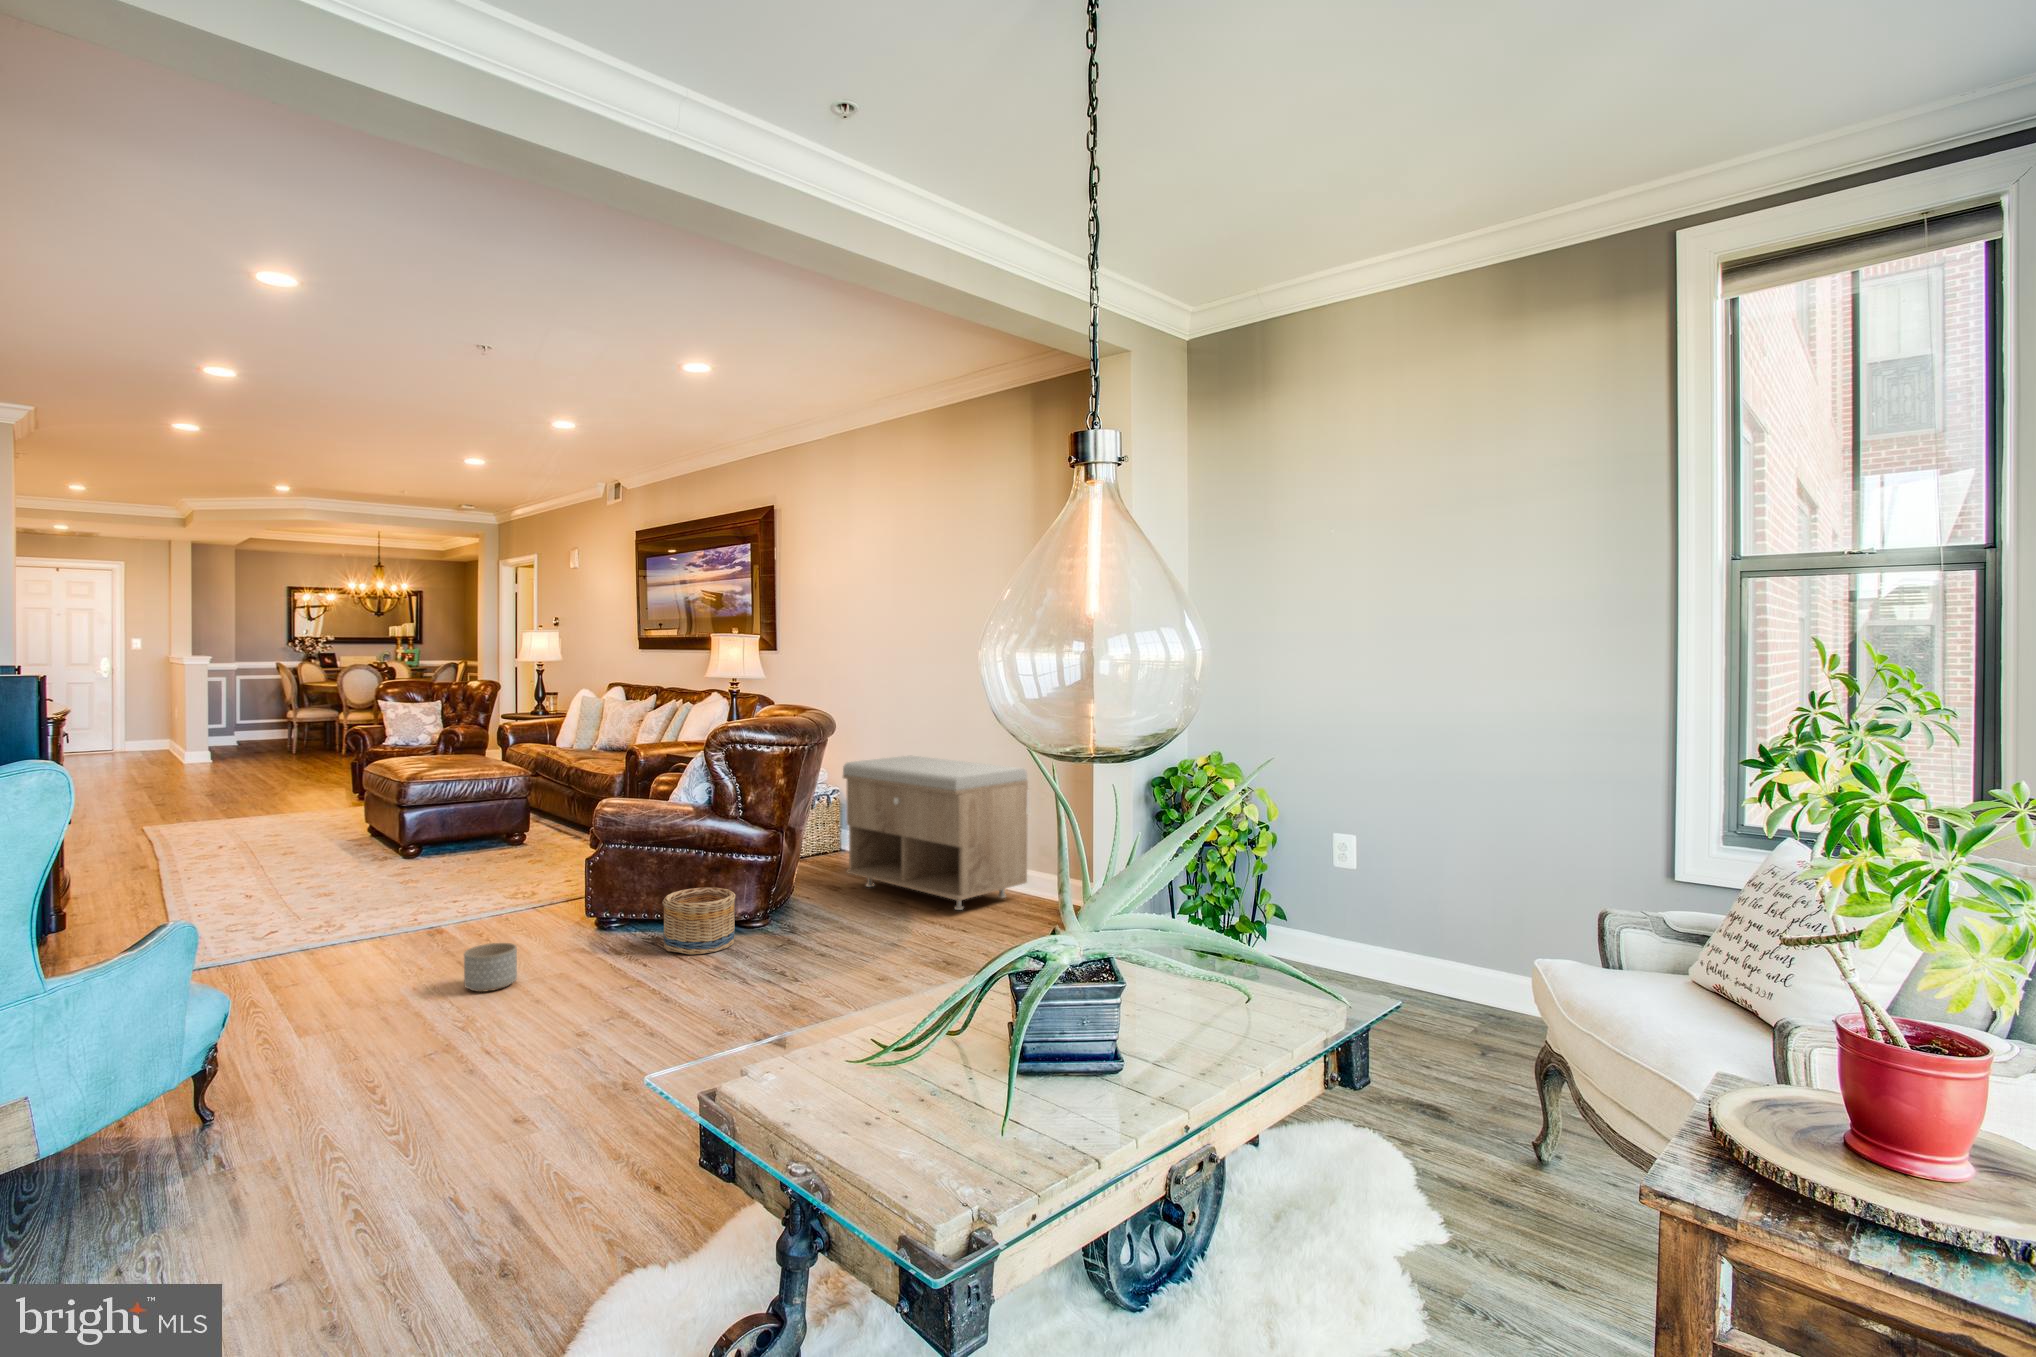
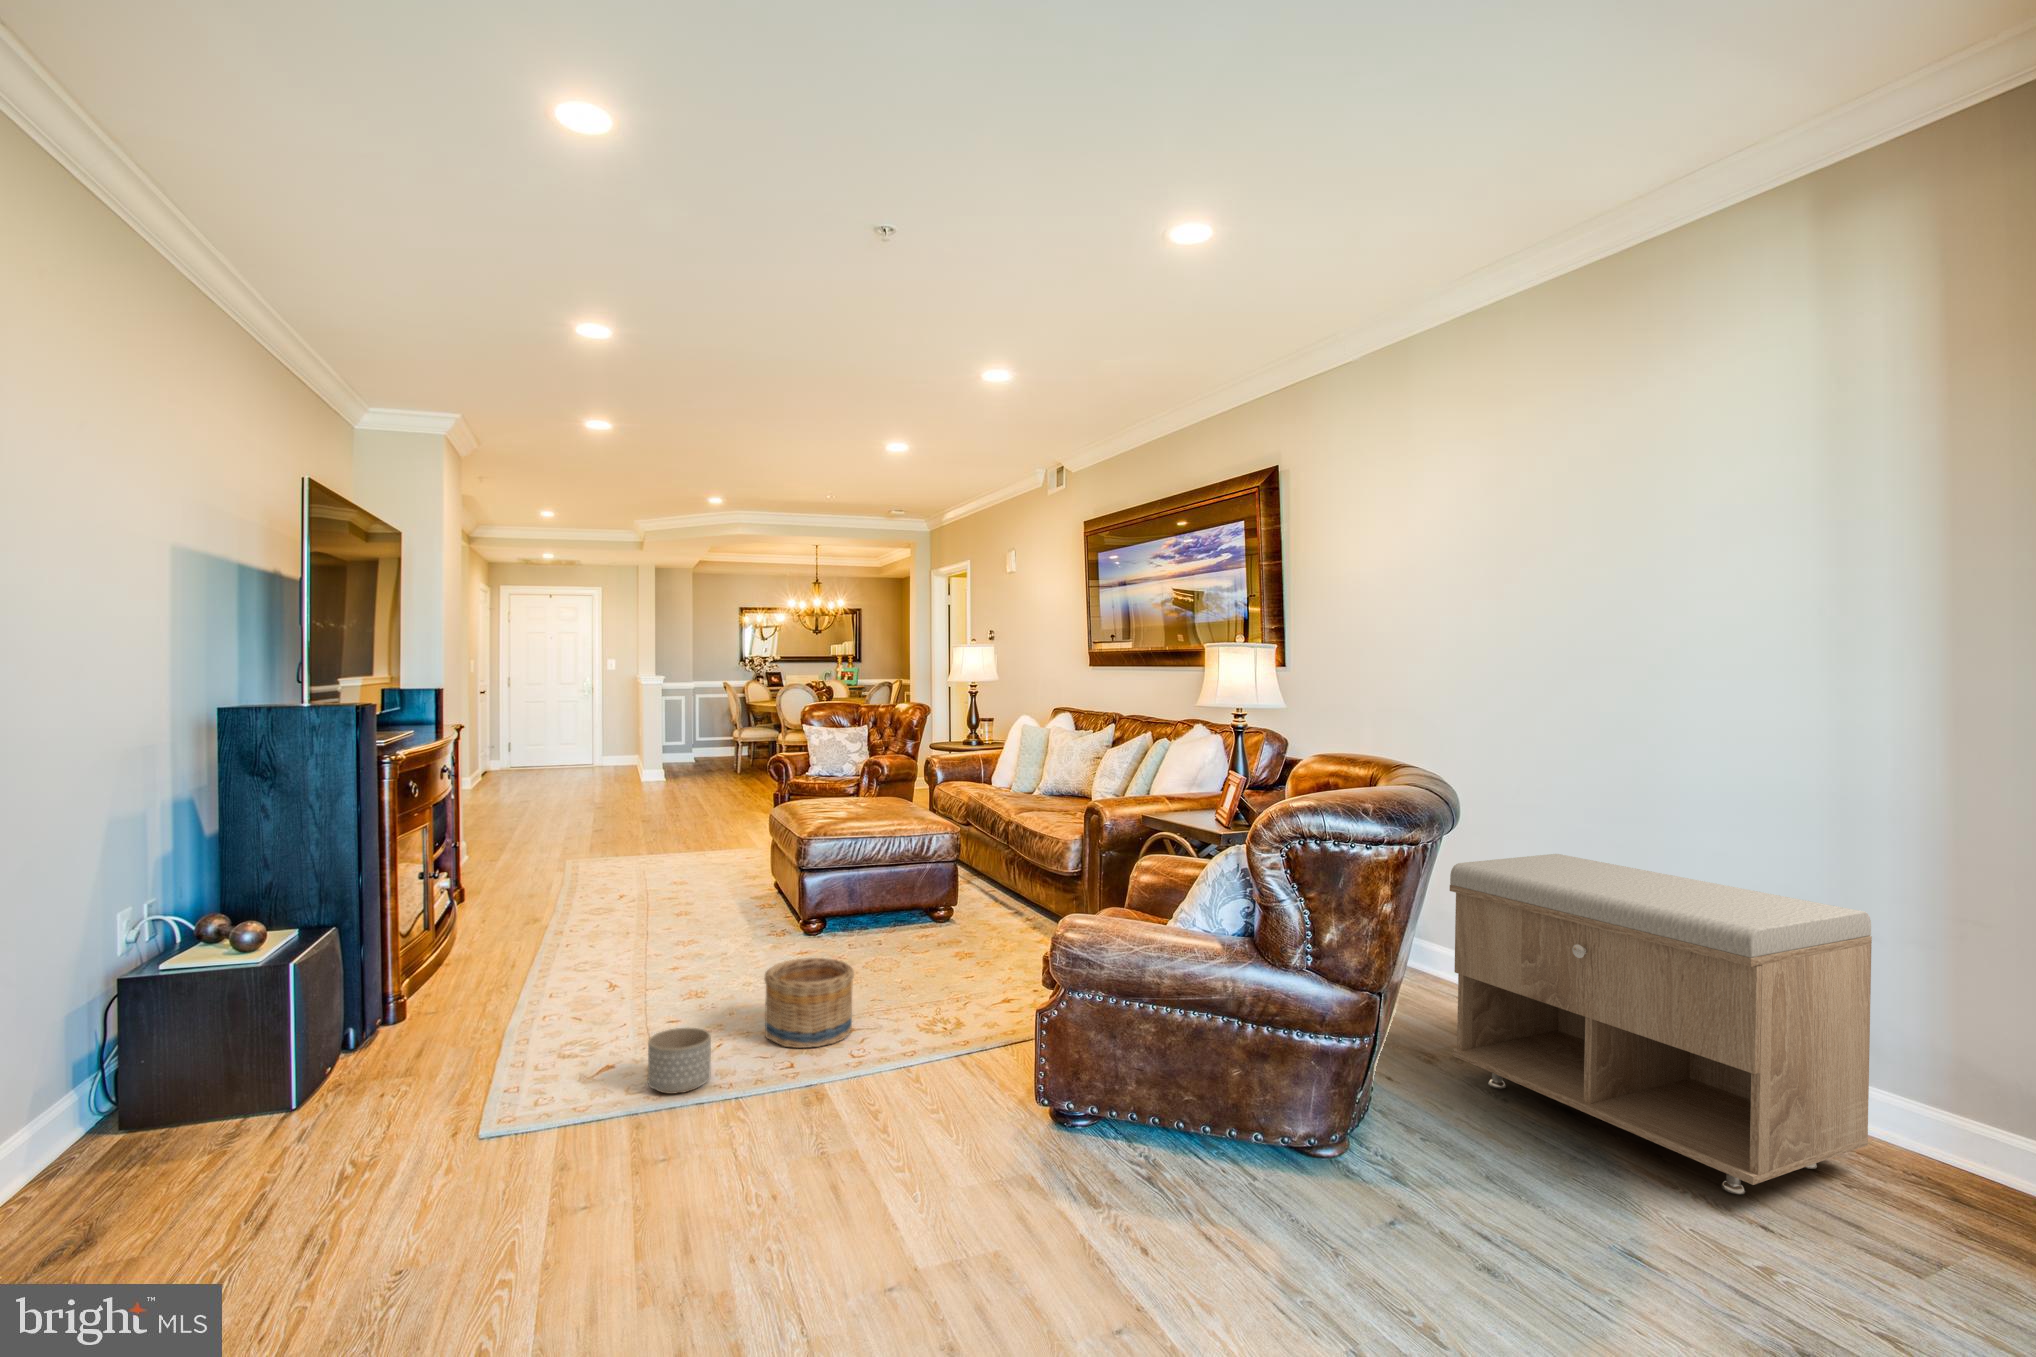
basket: present [662,887,736,955] -> present [764,958,854,1048]
planter: present [464,943,517,992] -> present [648,1028,711,1094]

